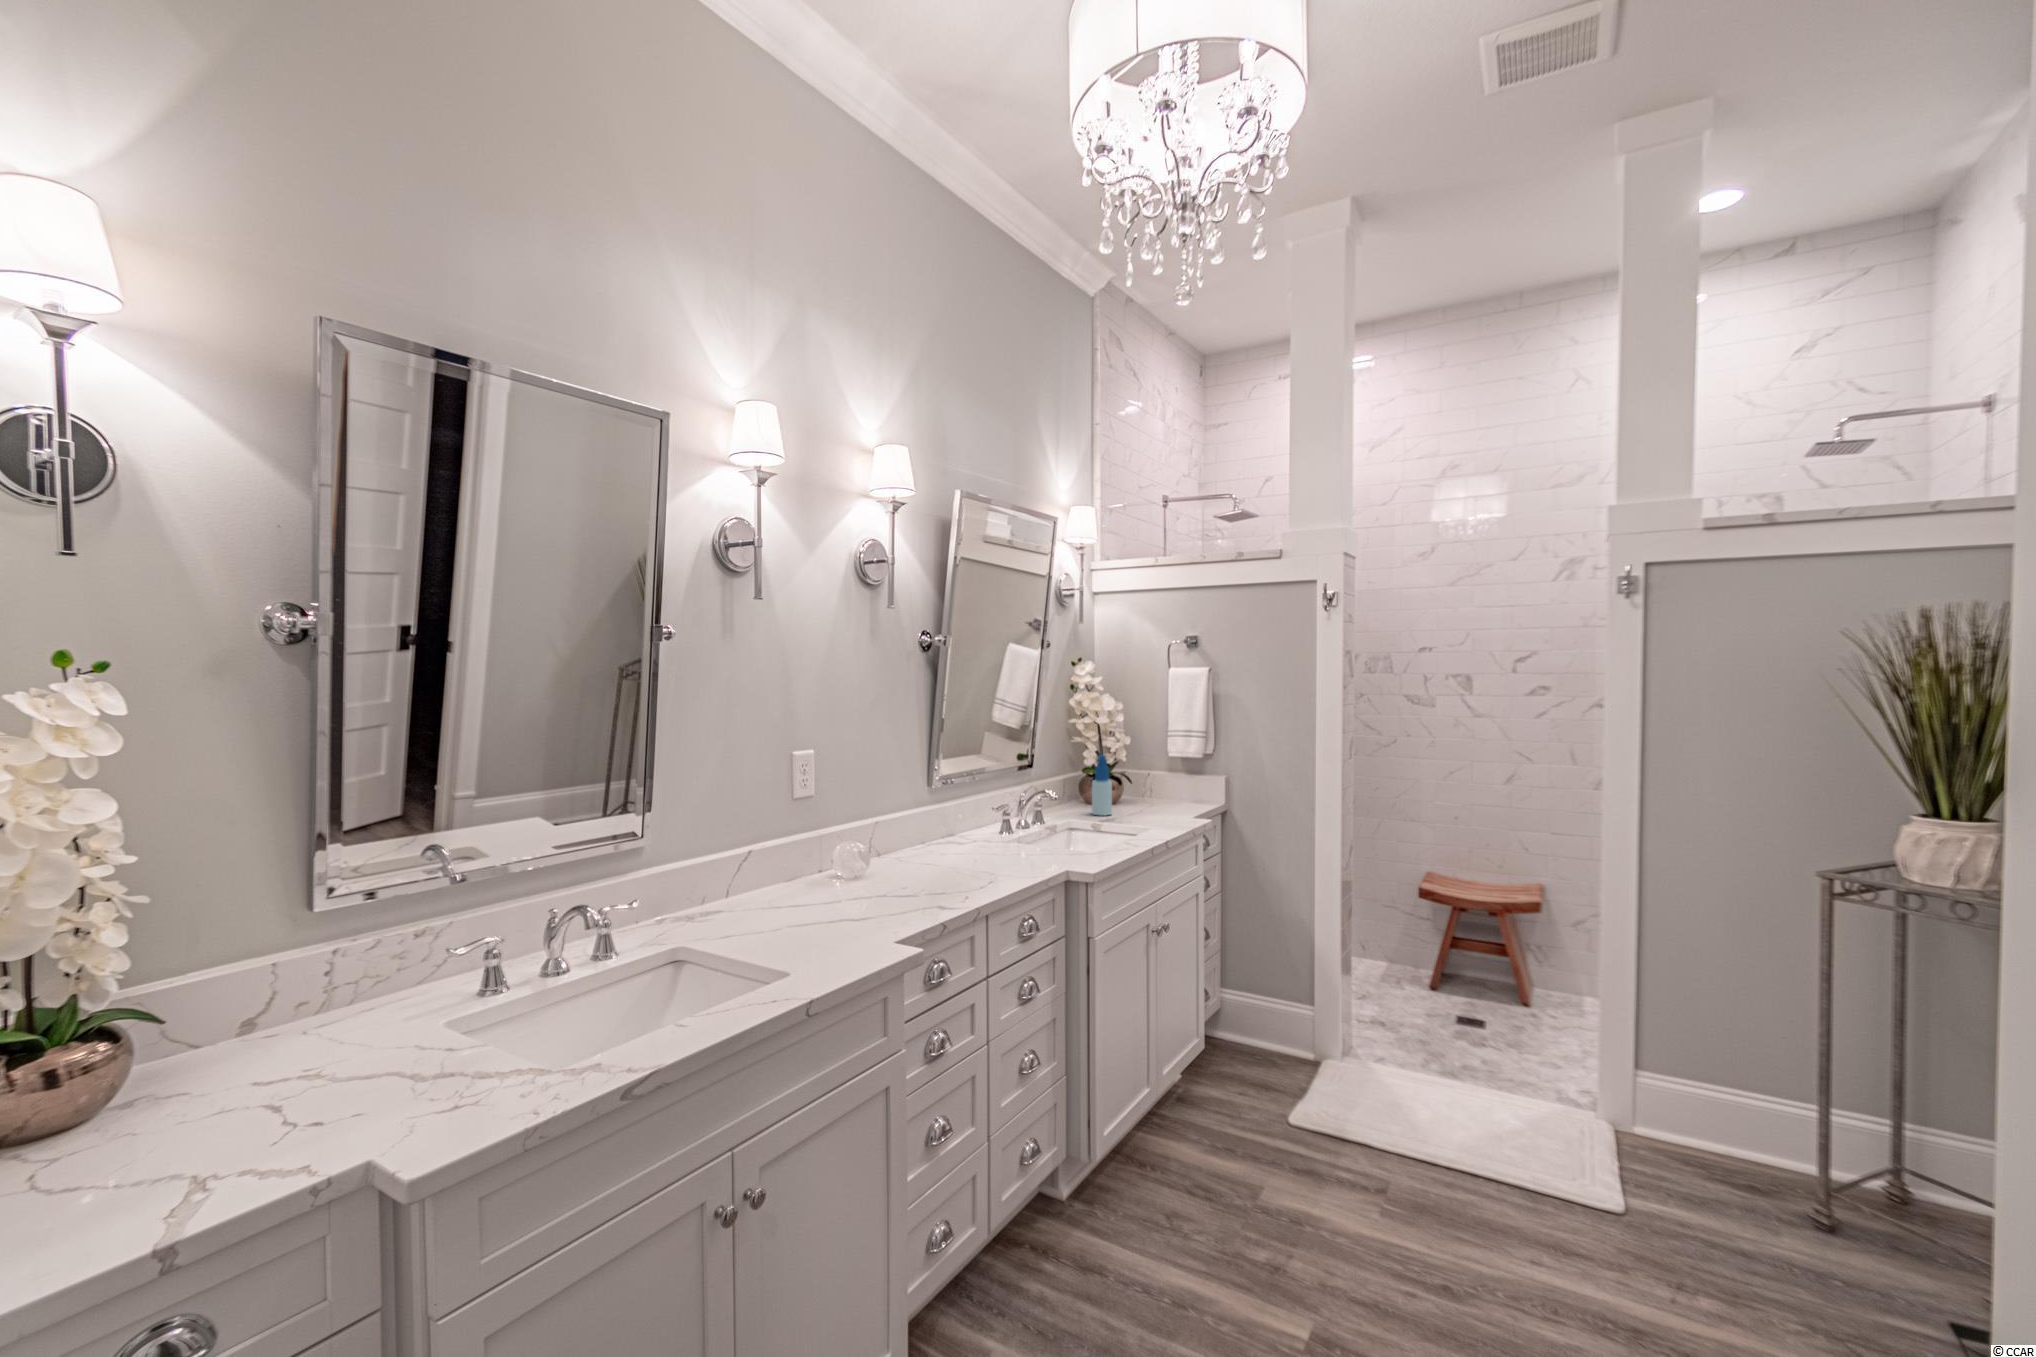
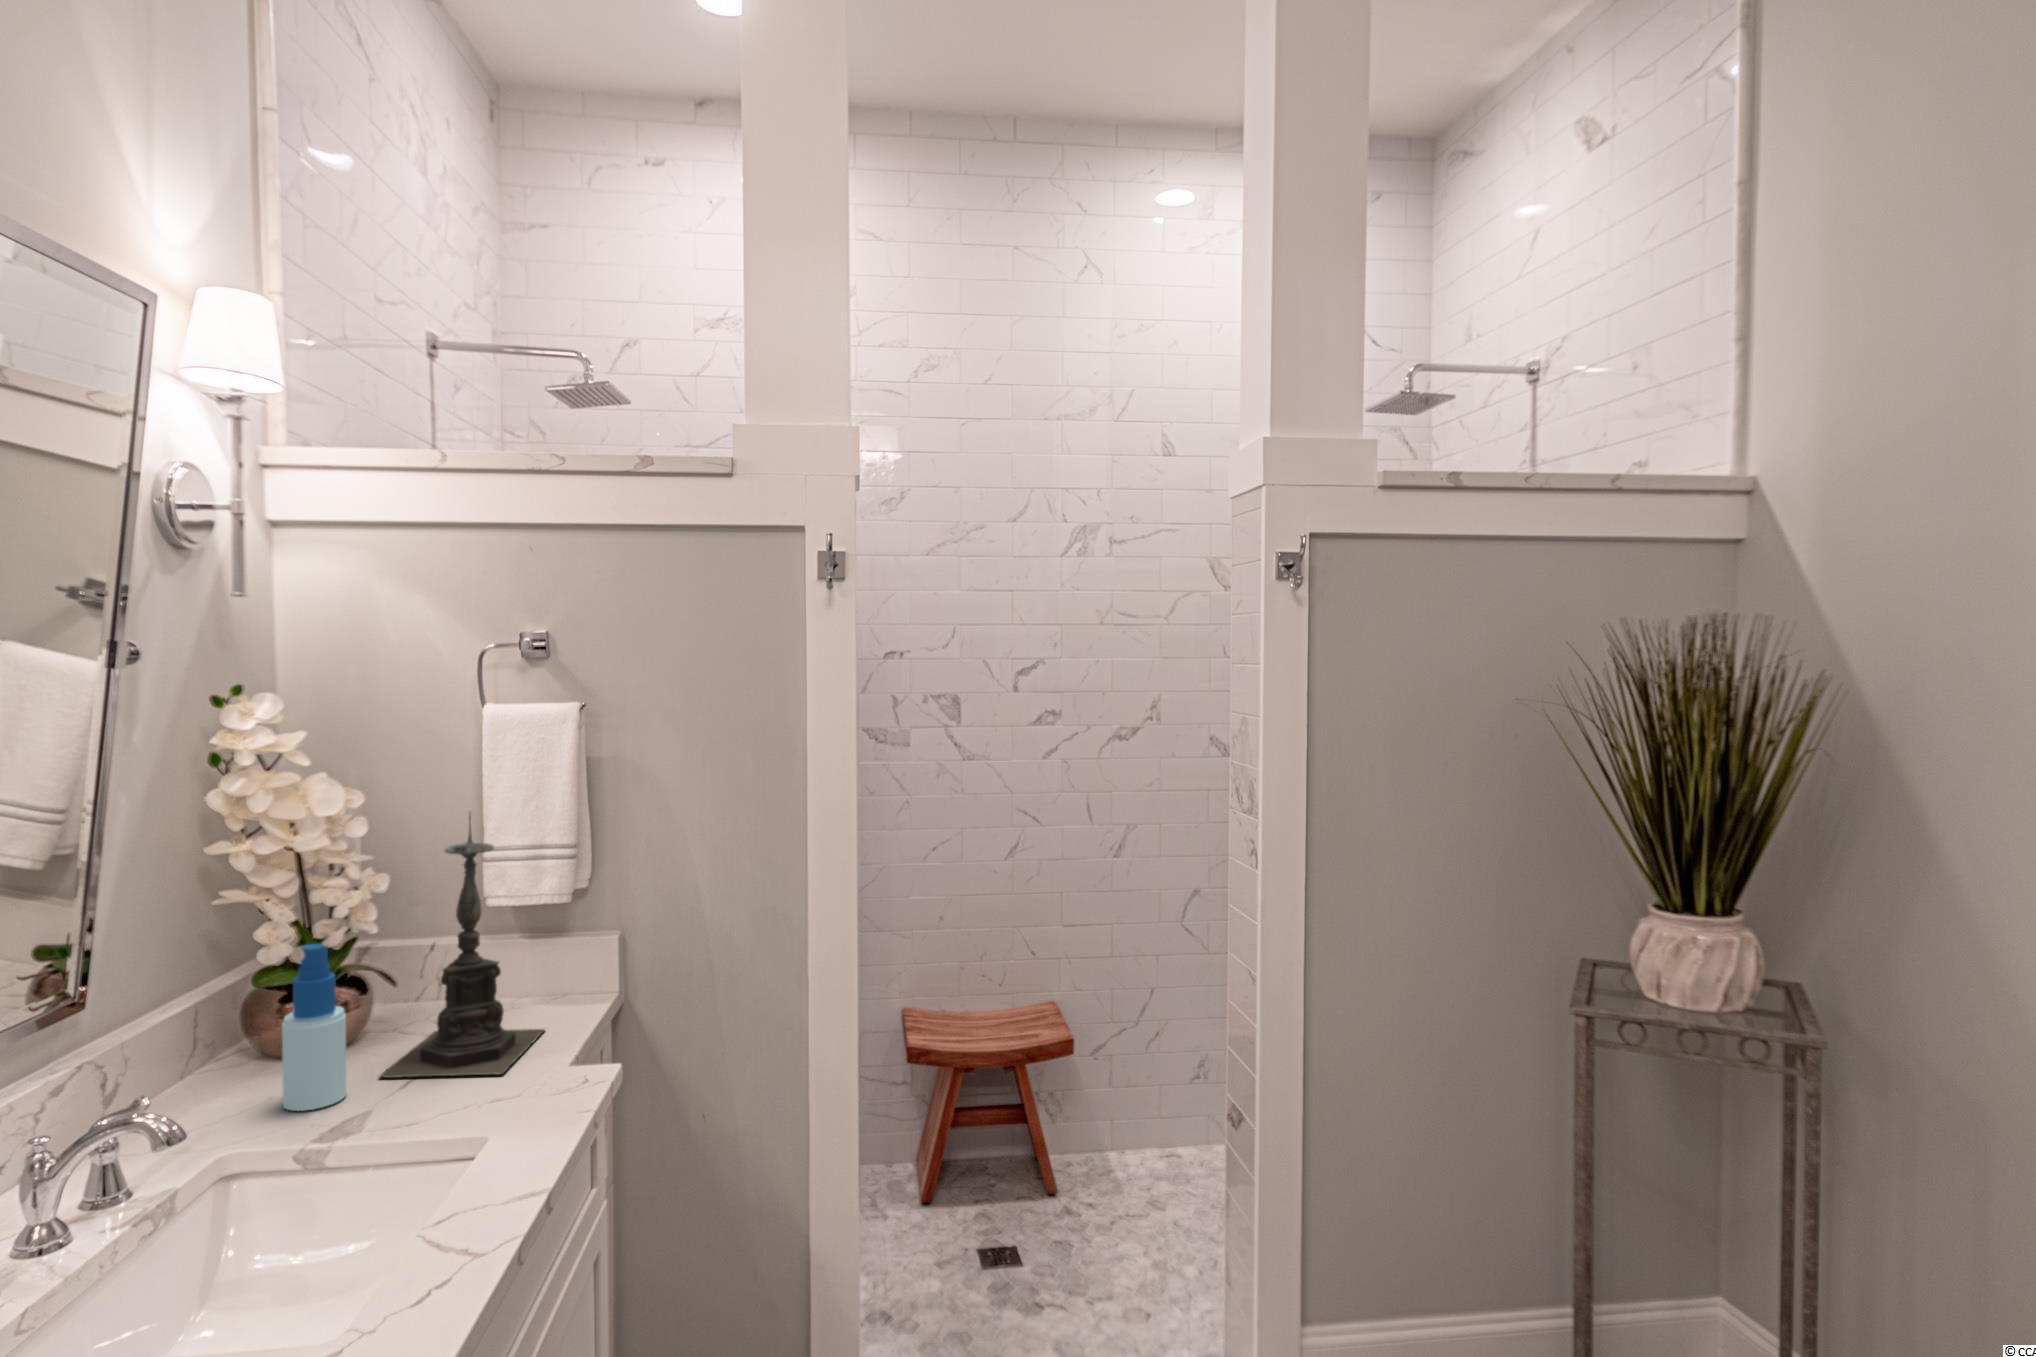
candle holder: none [1123,710,1189,817] -> present [380,815,544,1078]

